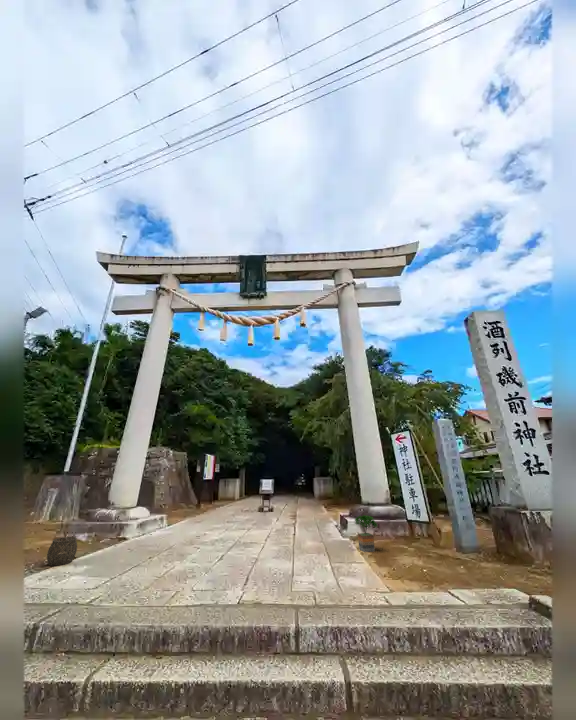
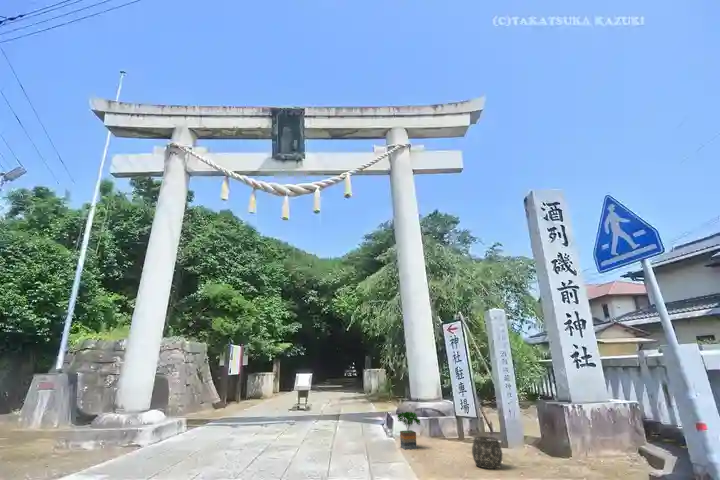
woven basket: present [47,537,77,566] -> present [472,436,502,468]

